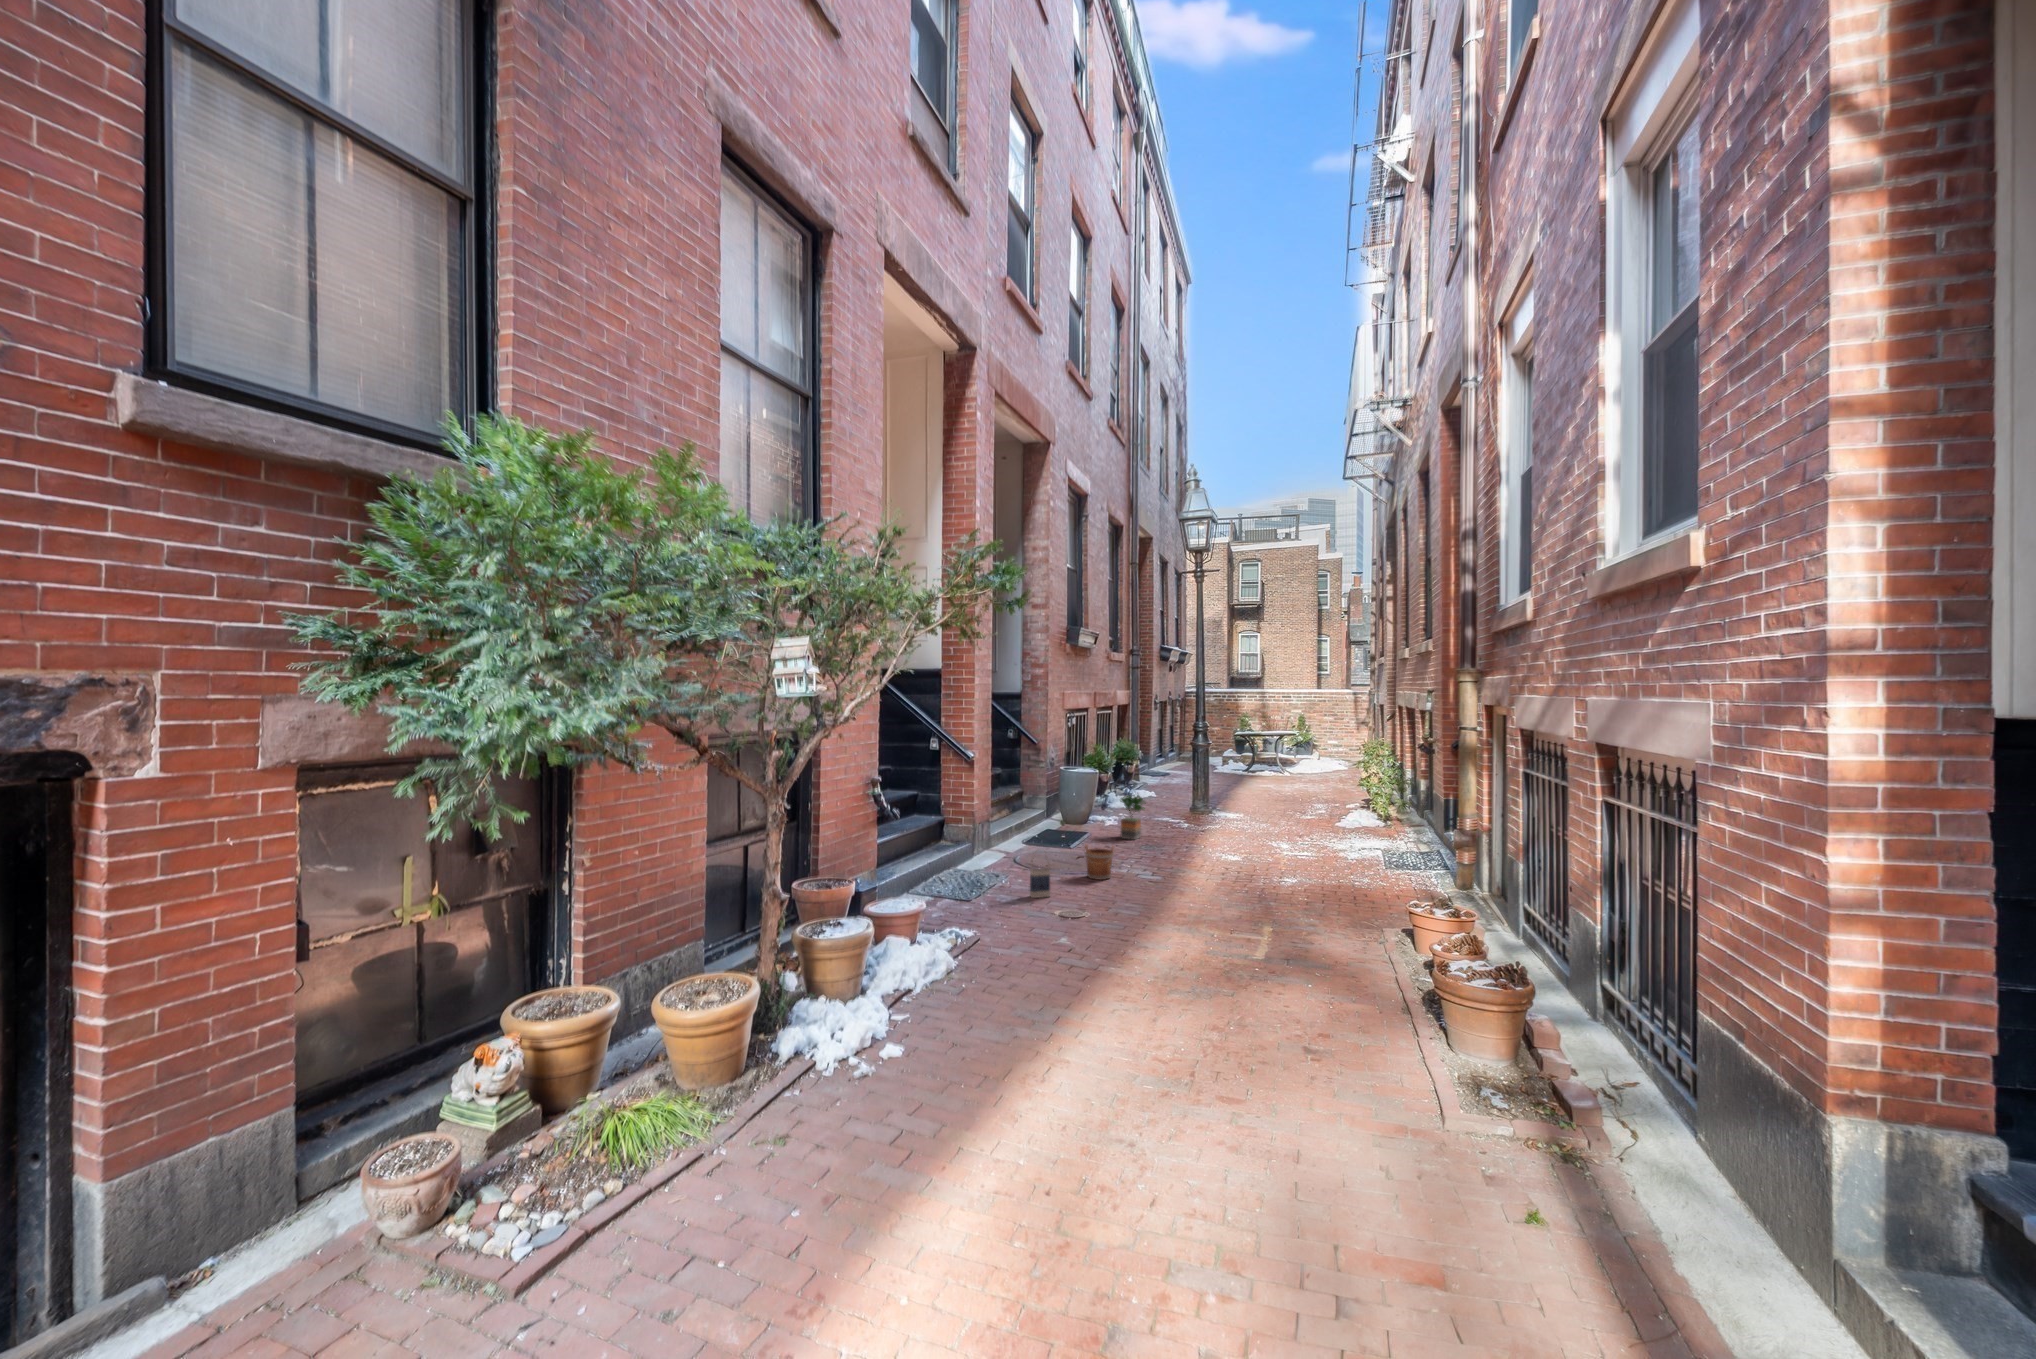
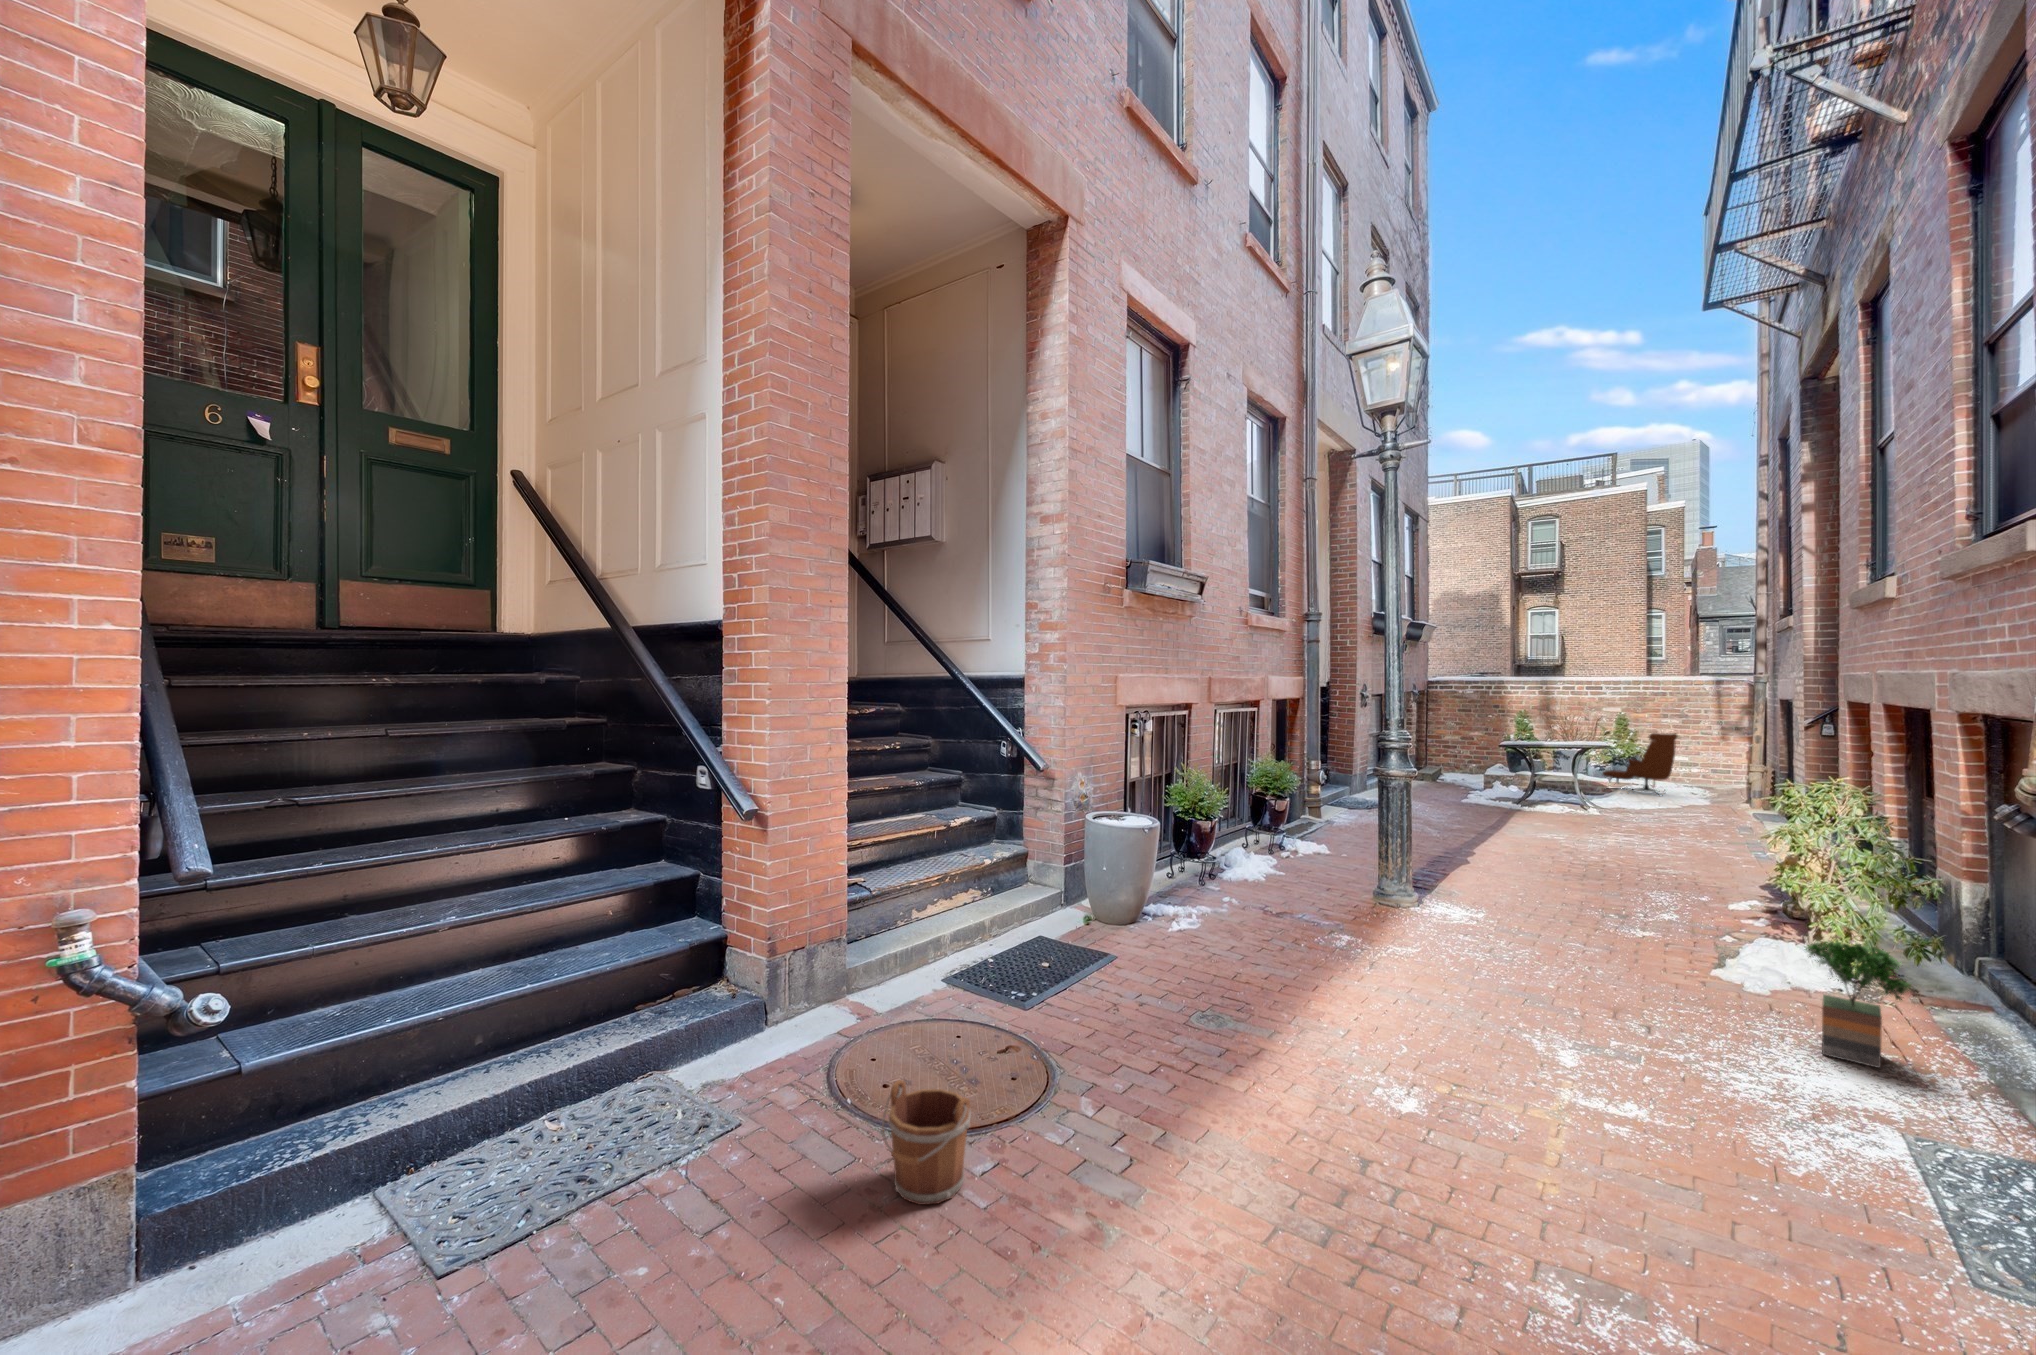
lounge chair: none [1290,726,1332,766] -> present [1602,733,1677,792]
potted tree: present [1120,796,1145,840] -> present [1805,940,1909,1068]
bag: present [1030,849,1050,898] -> none [562,1155,639,1326]

